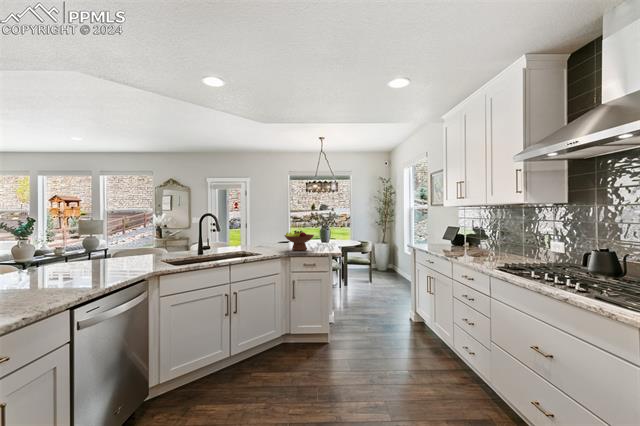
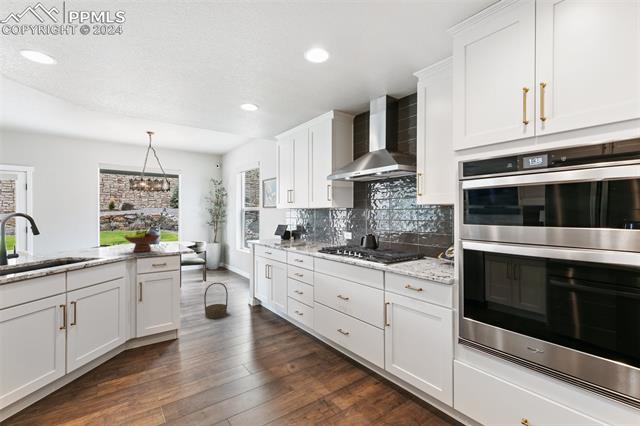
basket: none [359,289,384,328] -> present [204,283,228,318]

